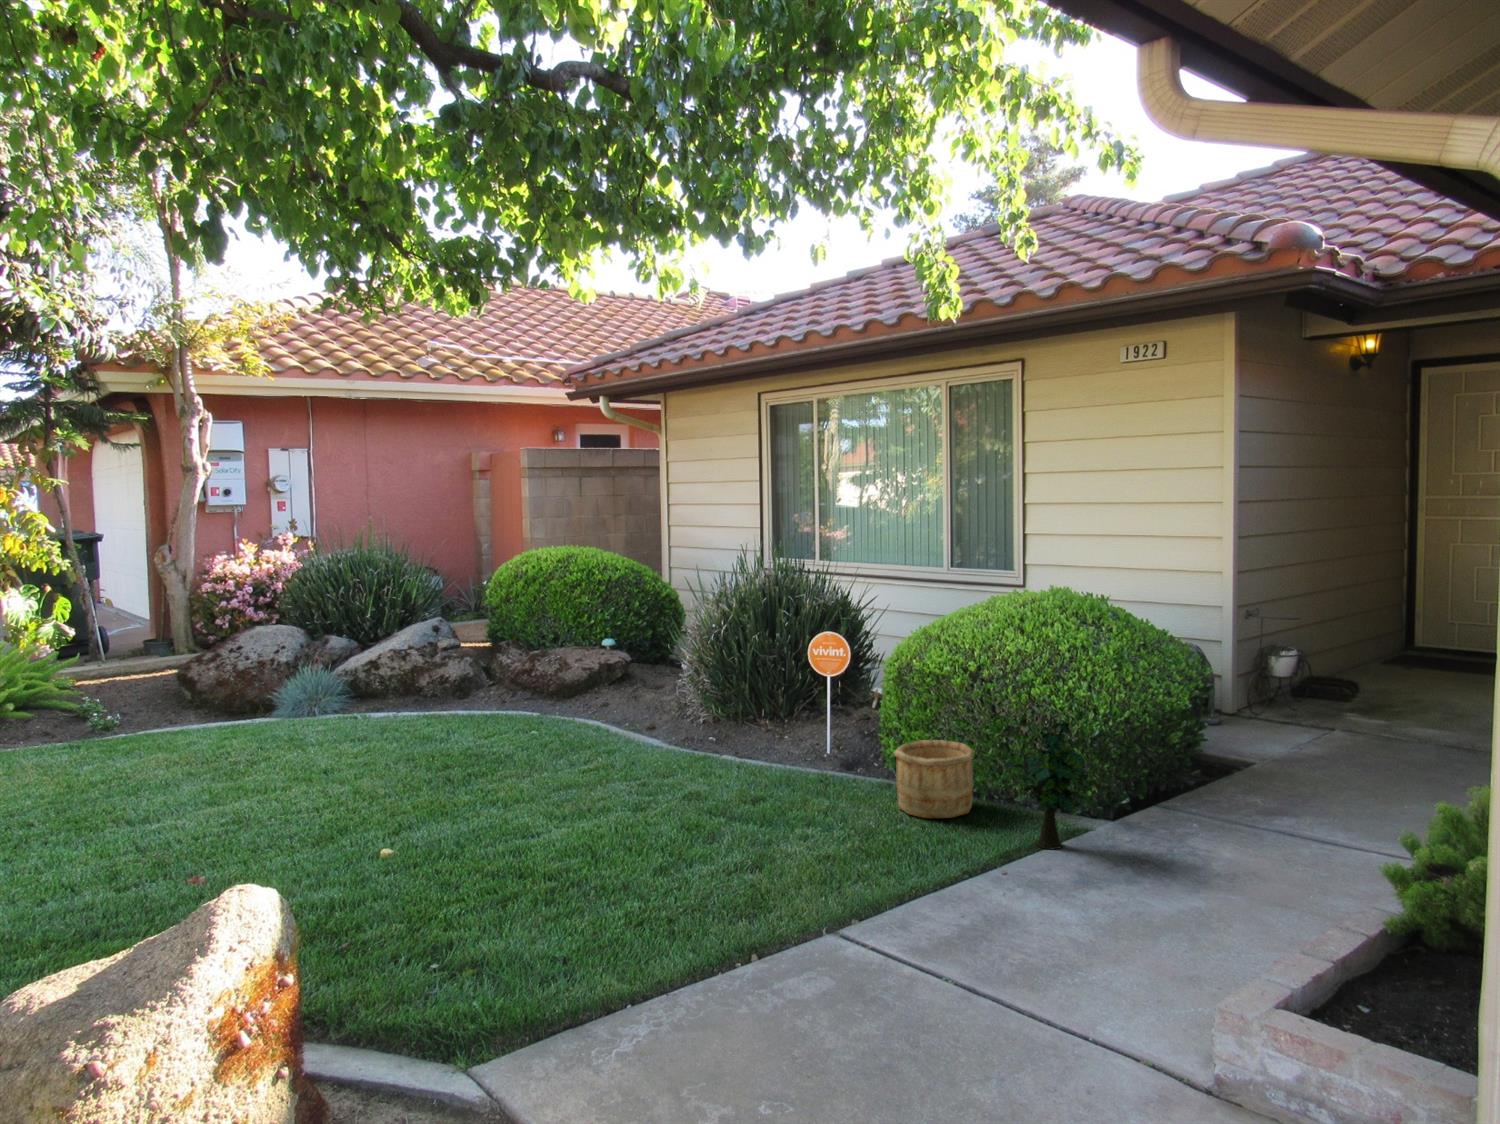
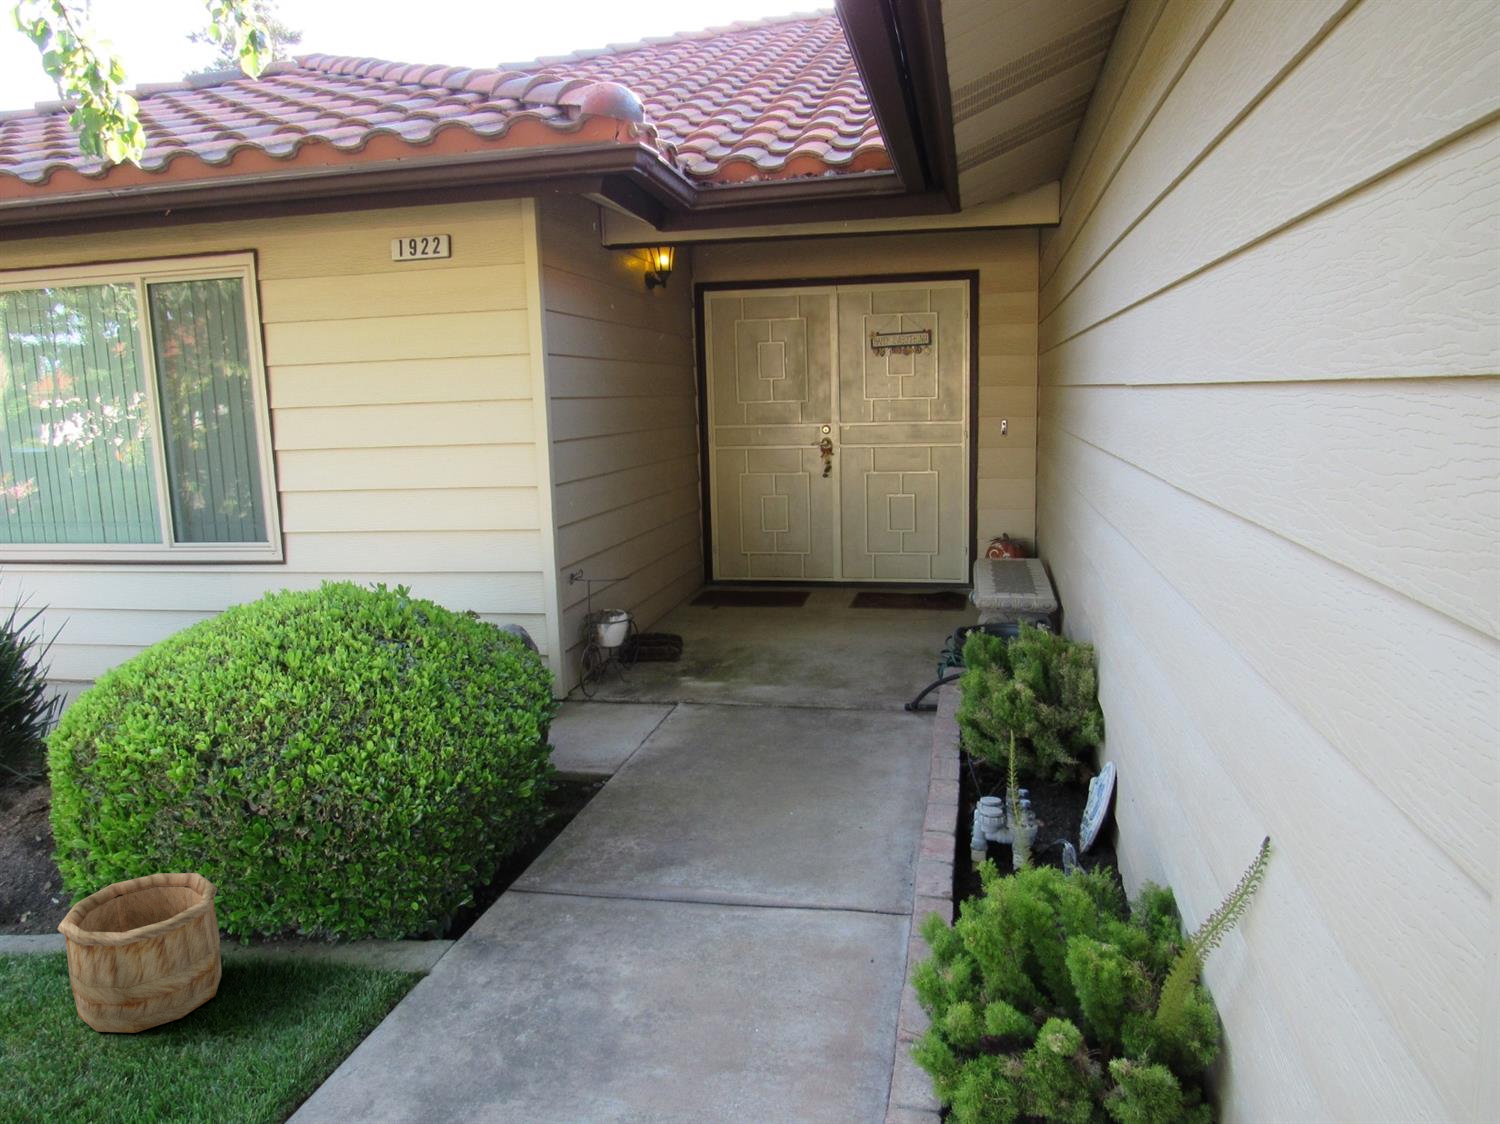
decorative plant: present [1013,723,1088,849] -> none [281,835,419,1050]

